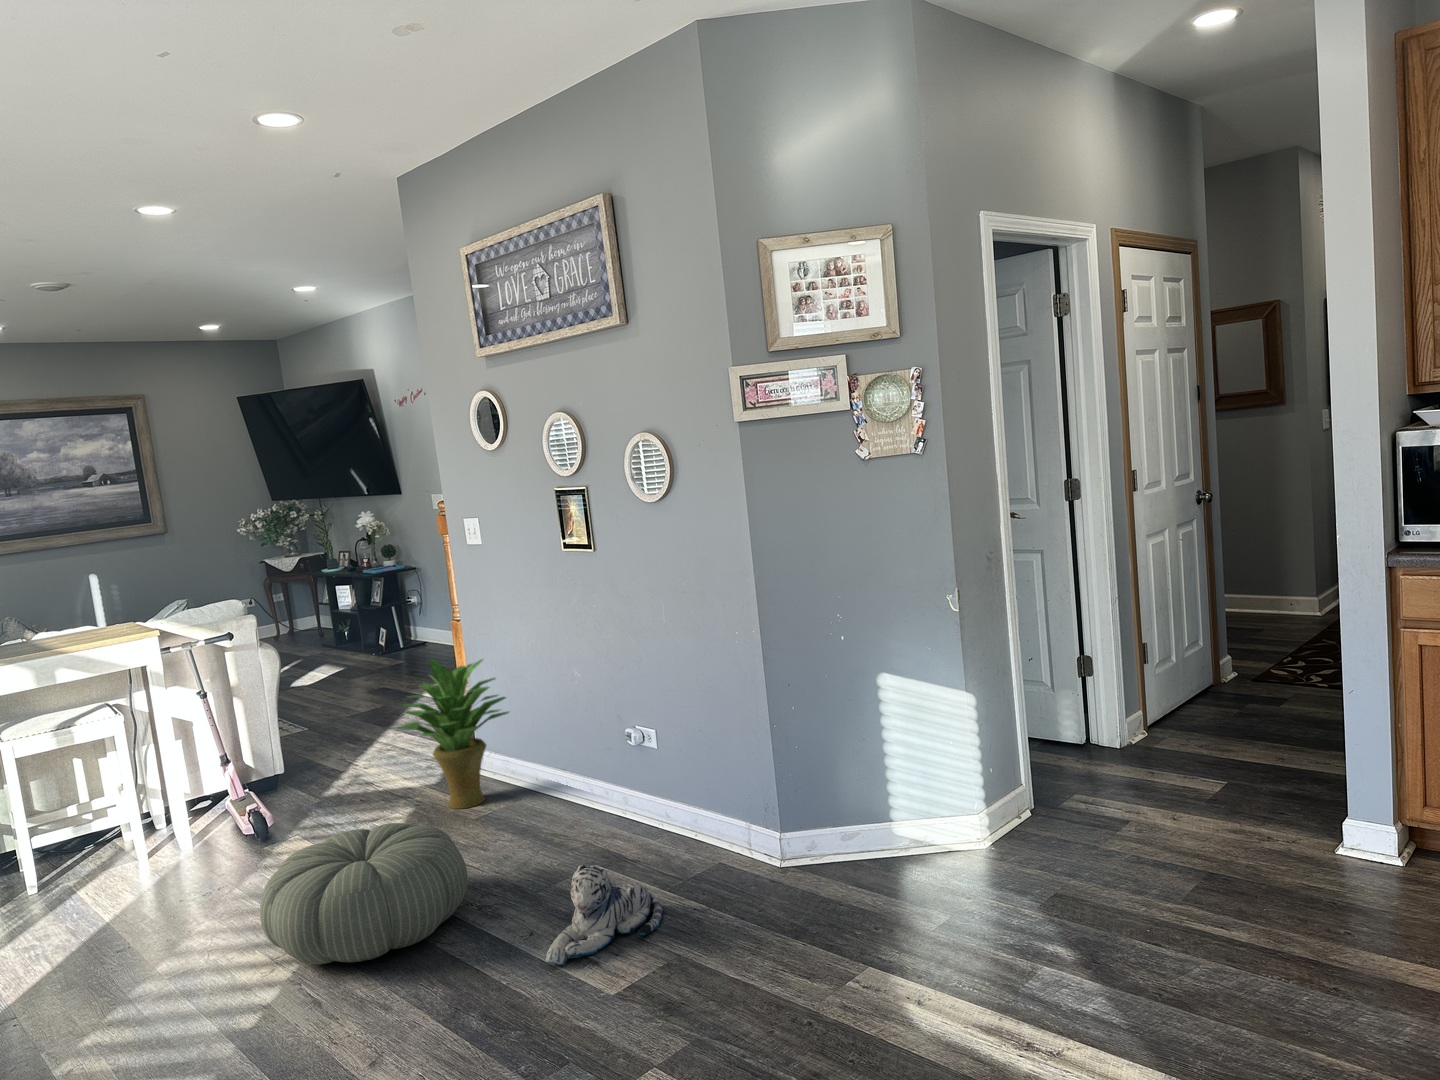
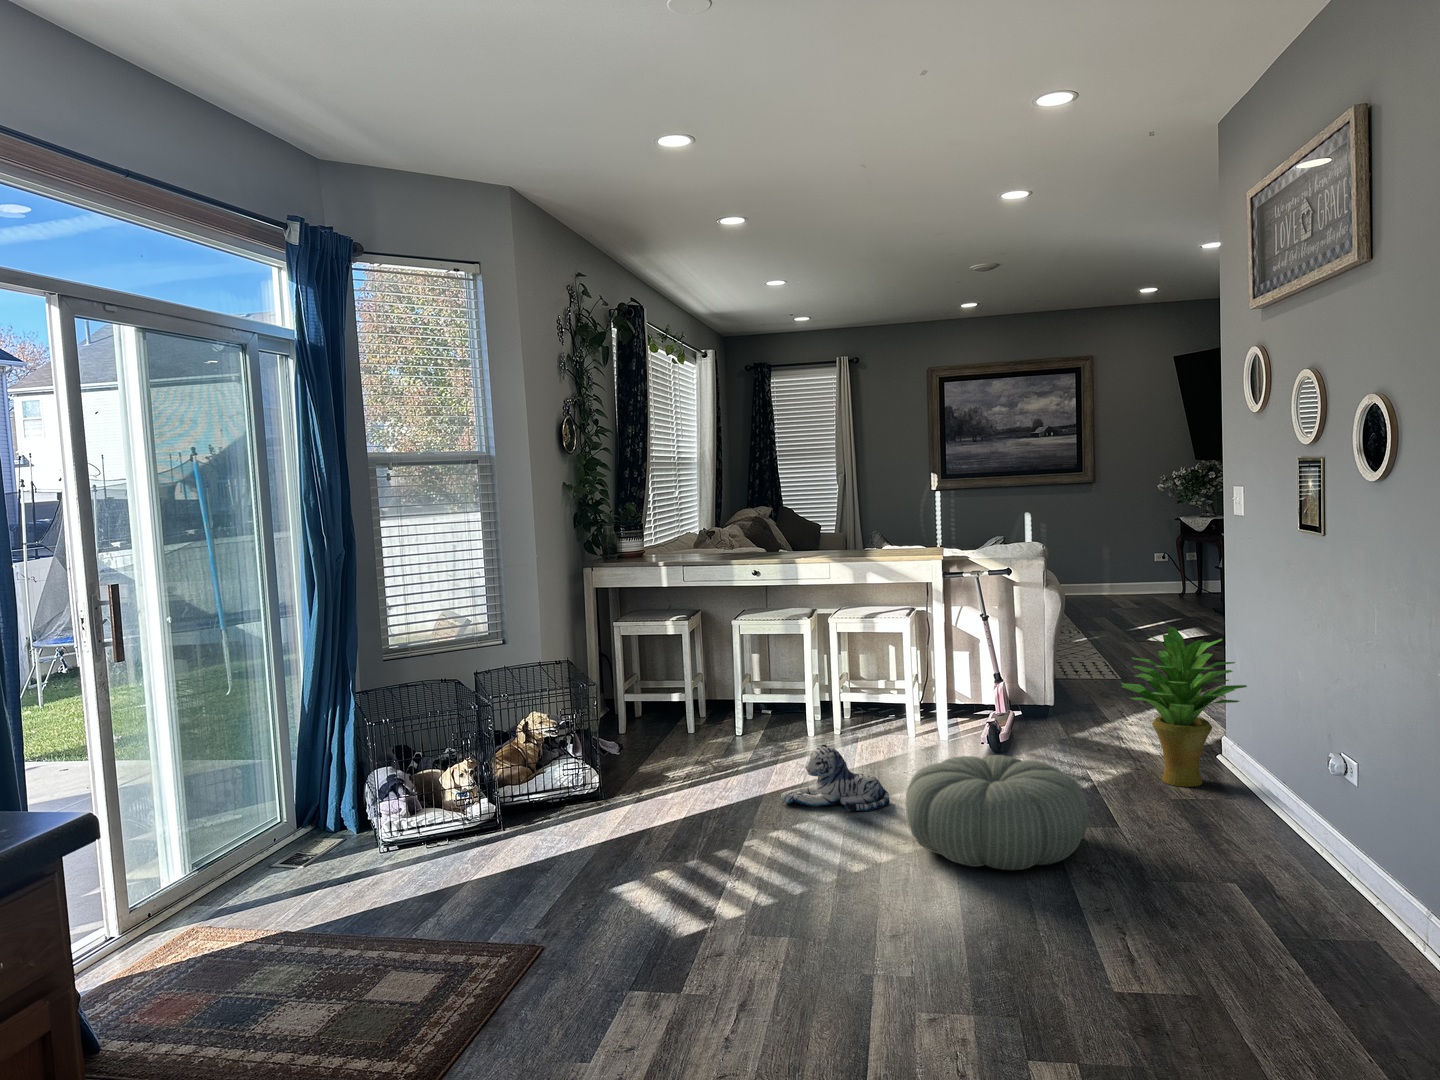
plush toy: present [545,865,663,965] -> present [781,744,890,811]

